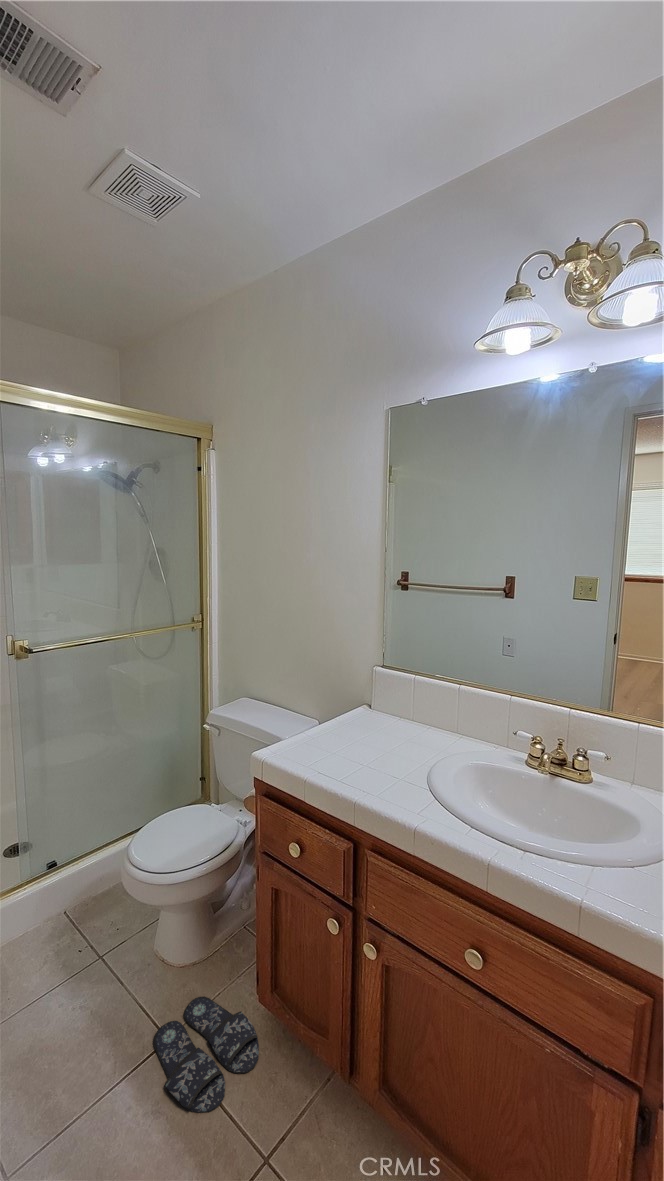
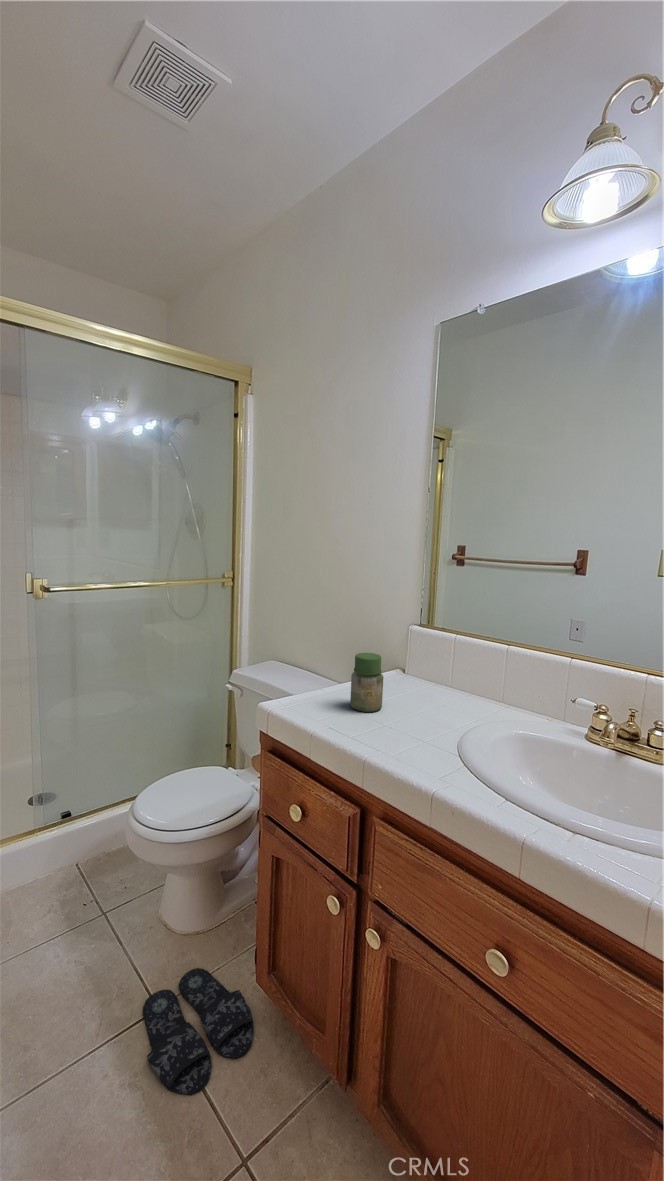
jar: none [334,703,361,755] -> present [350,653,383,712]

